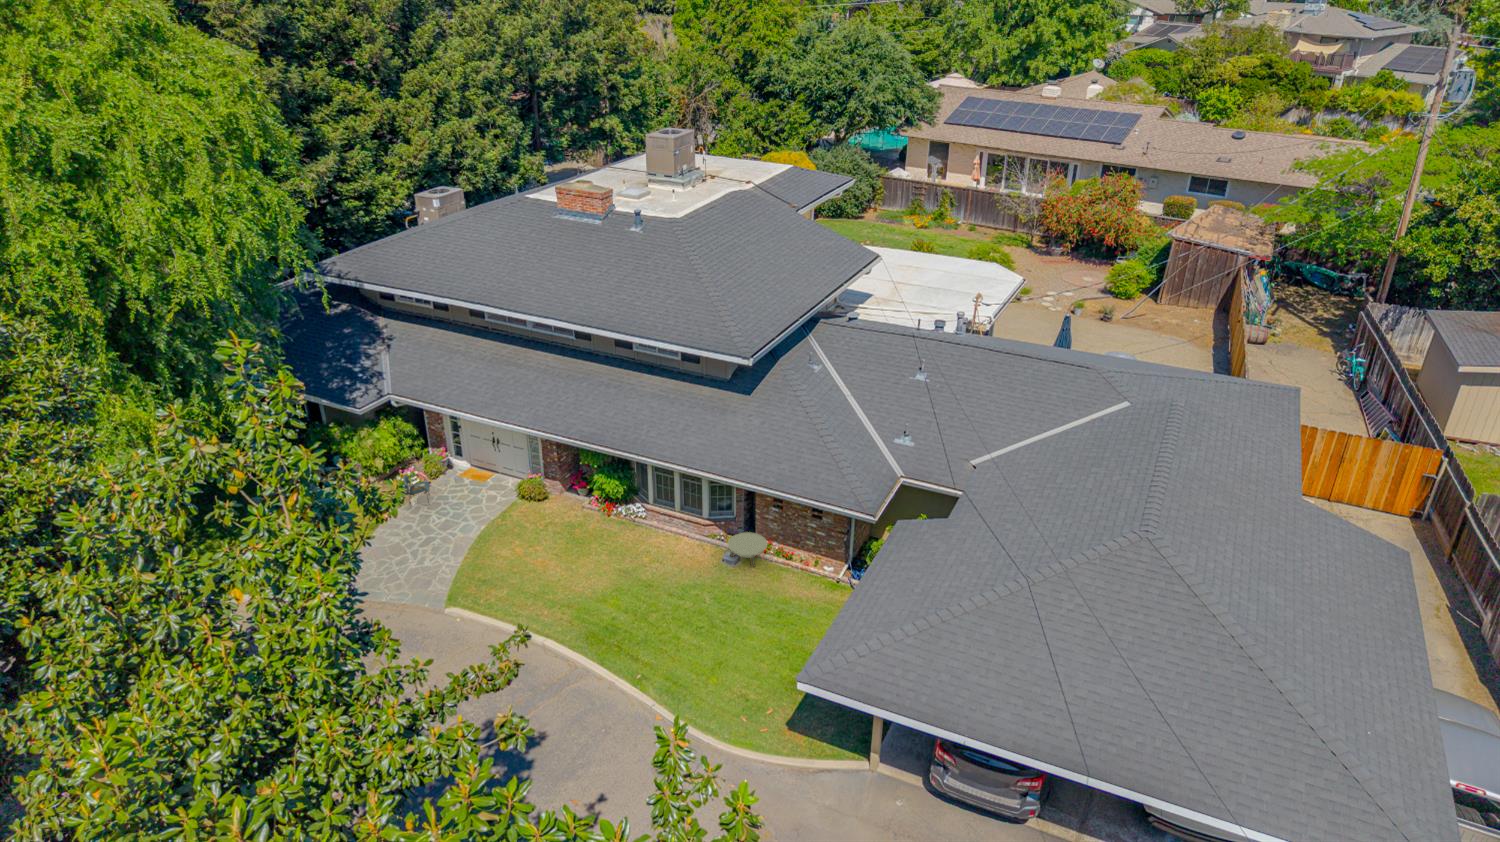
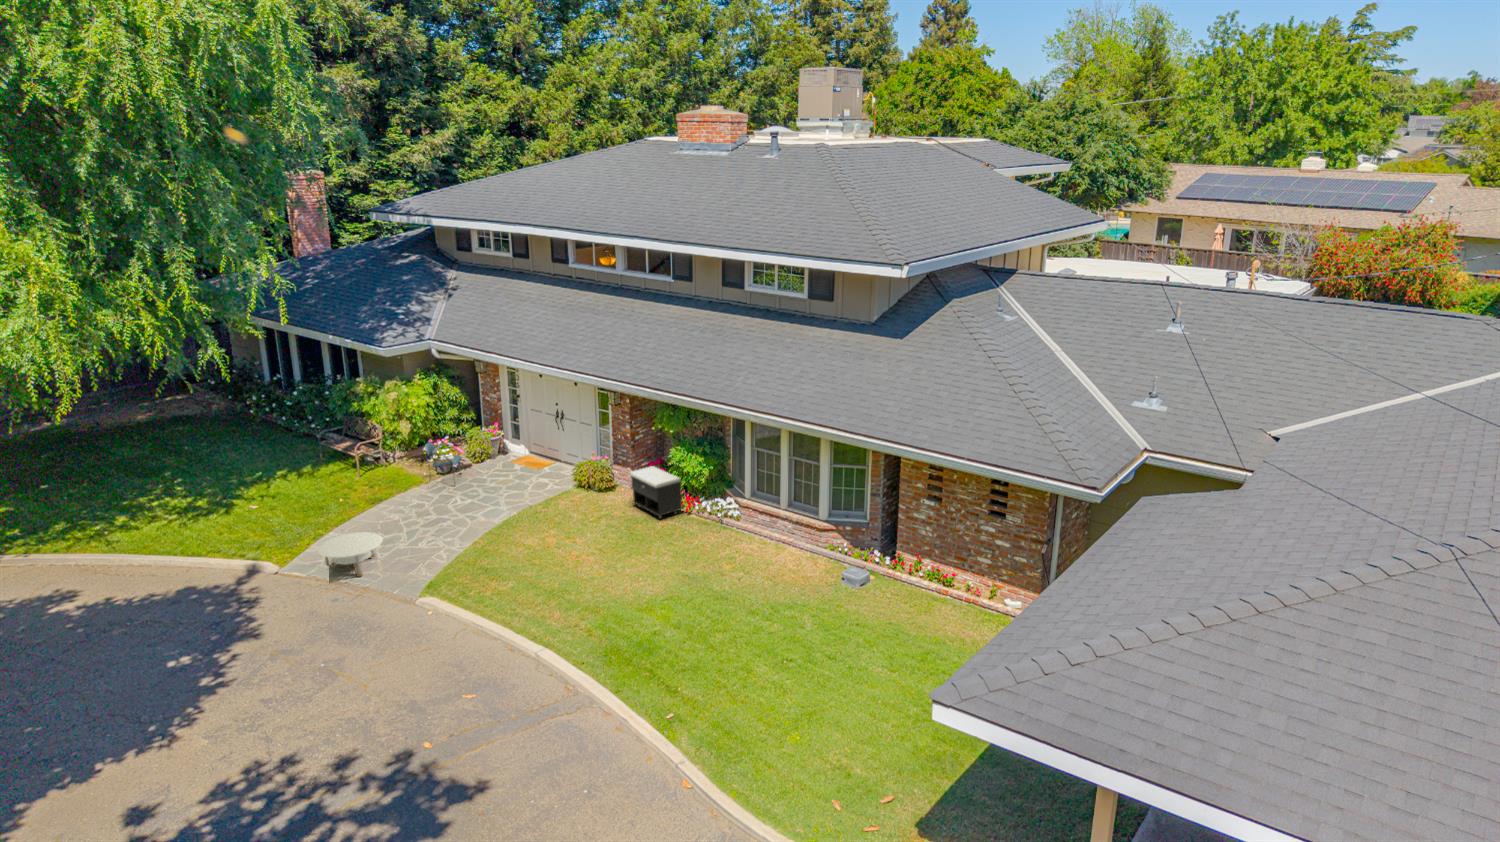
storage bench: none [567,483,606,521] -> present [630,466,682,517]
round table: present [728,532,767,567] -> present [317,532,383,577]

